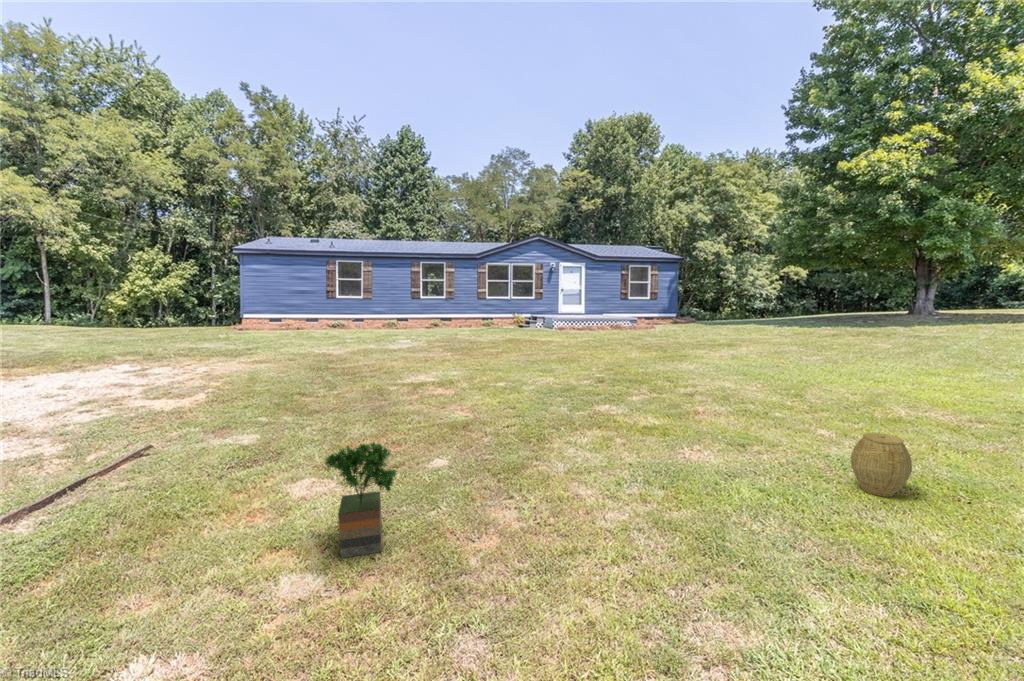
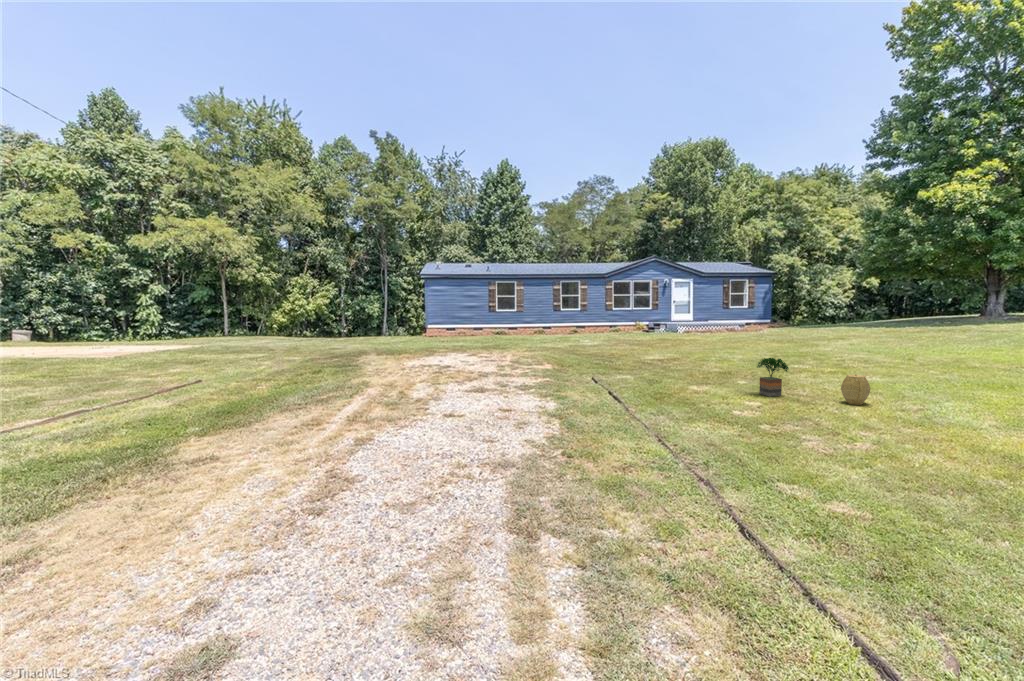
woven basket: present [851,433,912,497] -> present [841,374,870,405]

